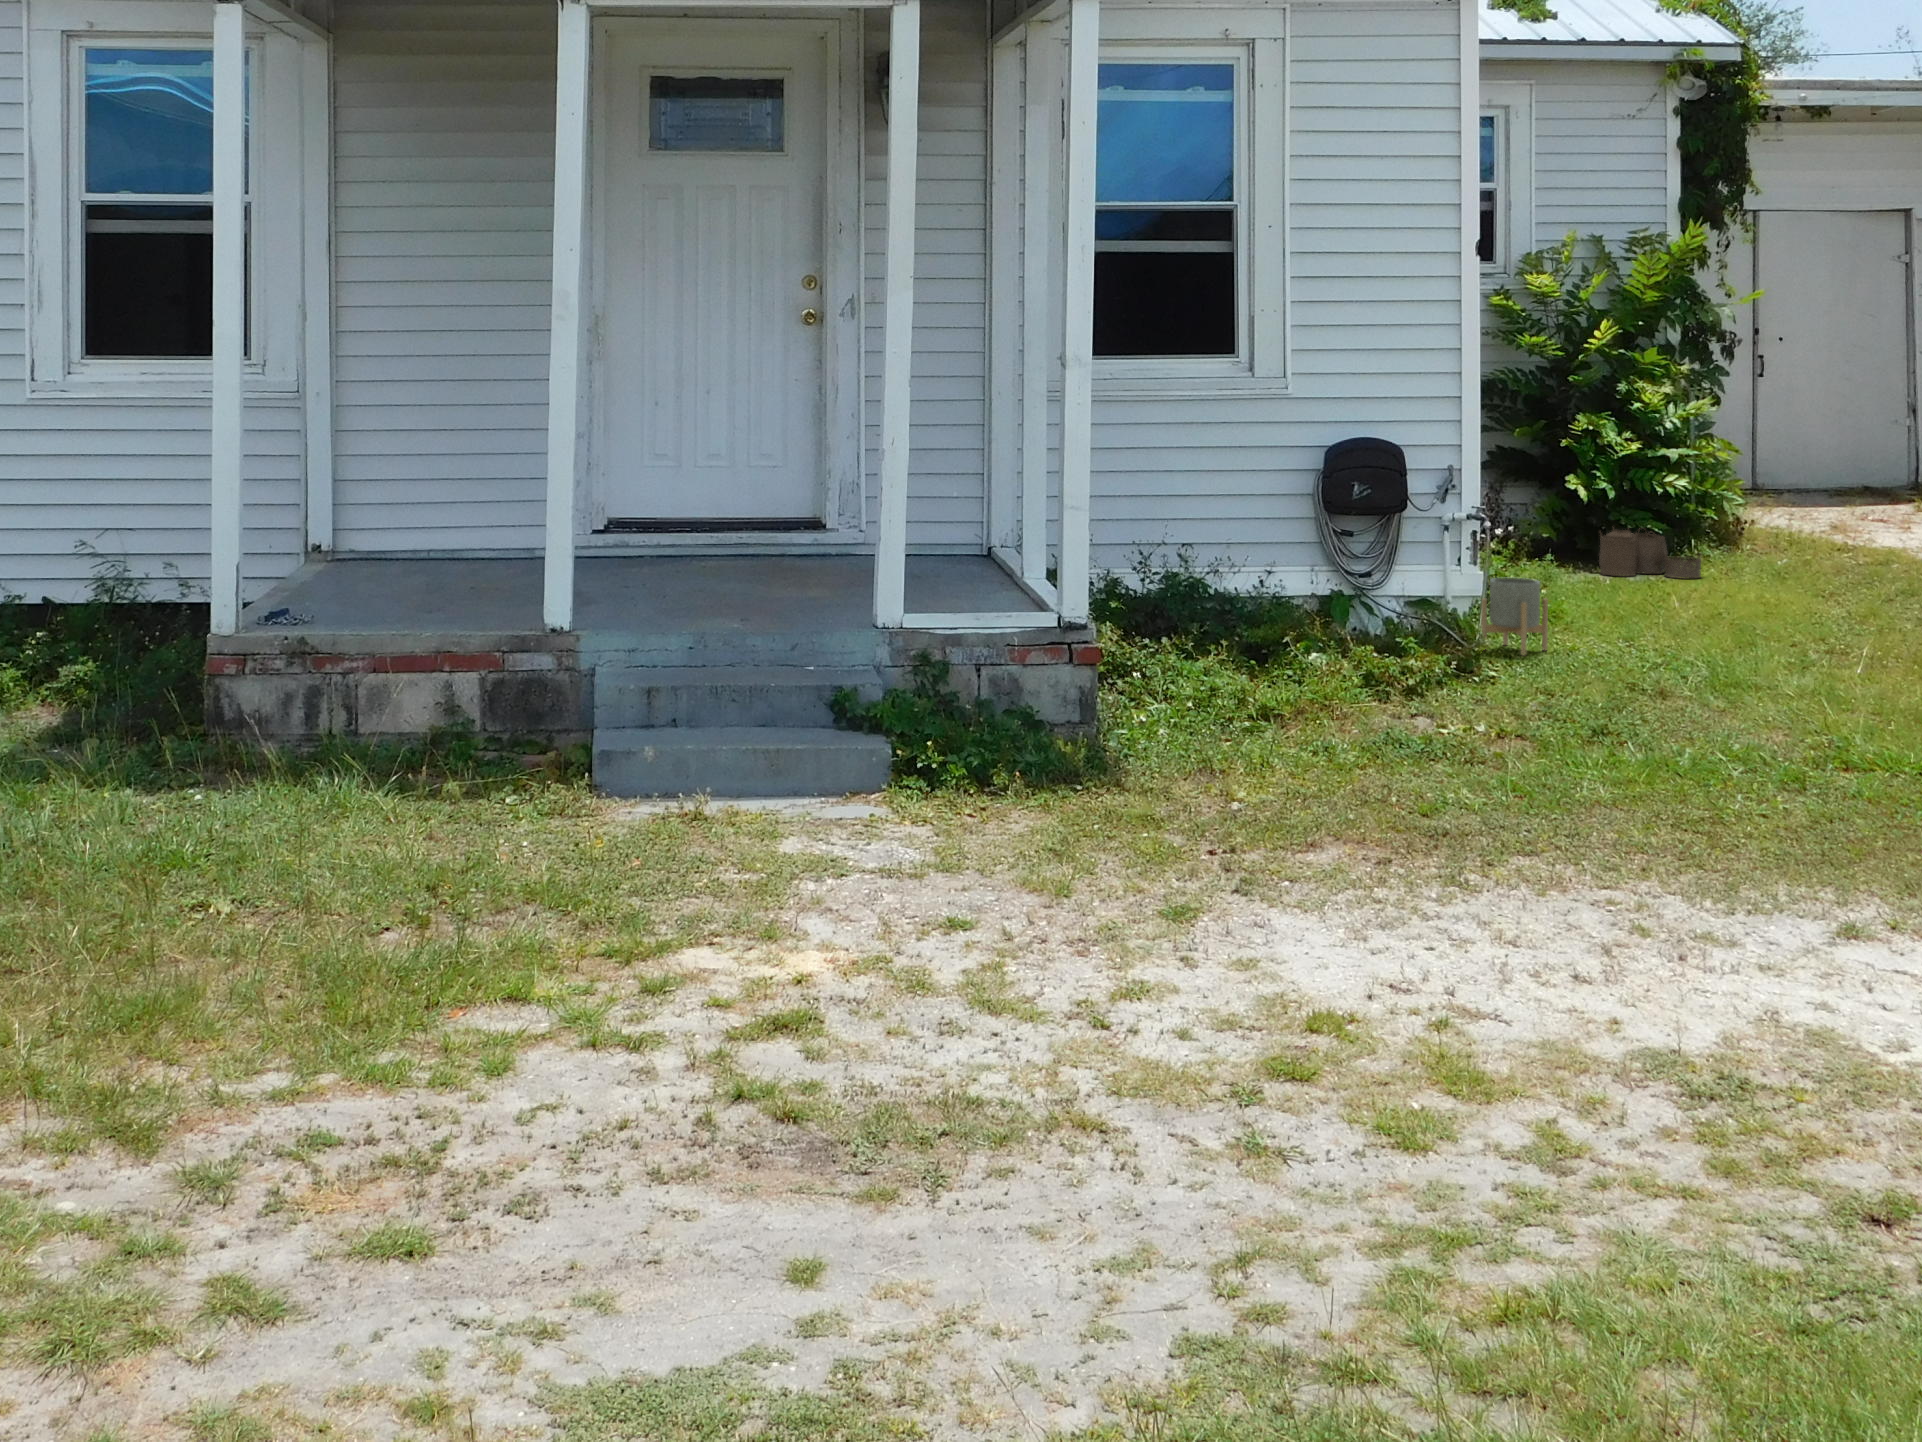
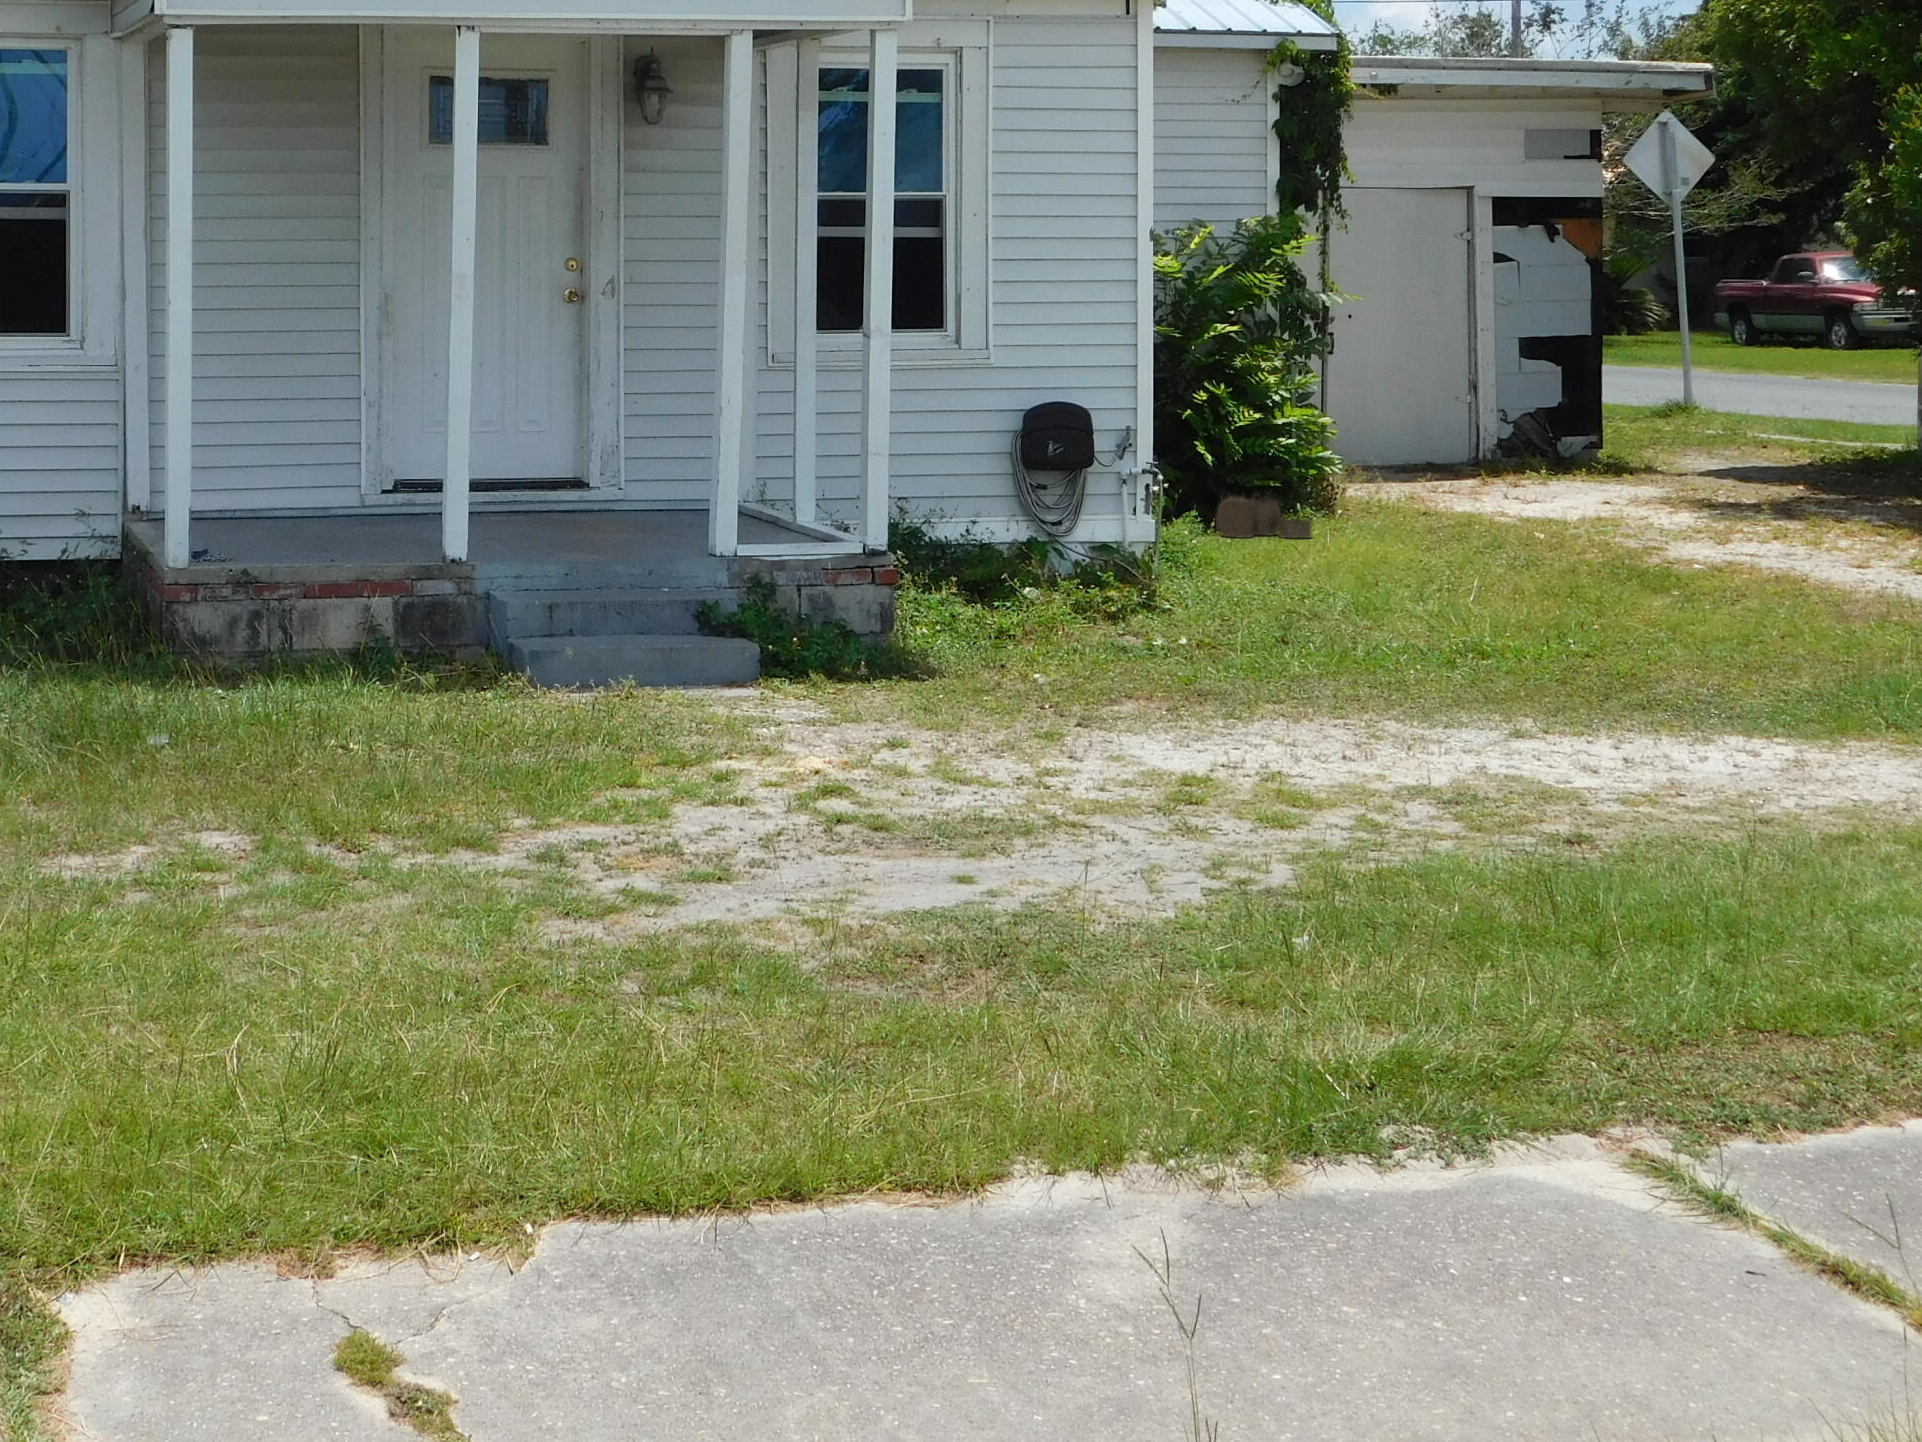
planter: present [1481,578,1548,655] -> none [1155,526,1211,593]

